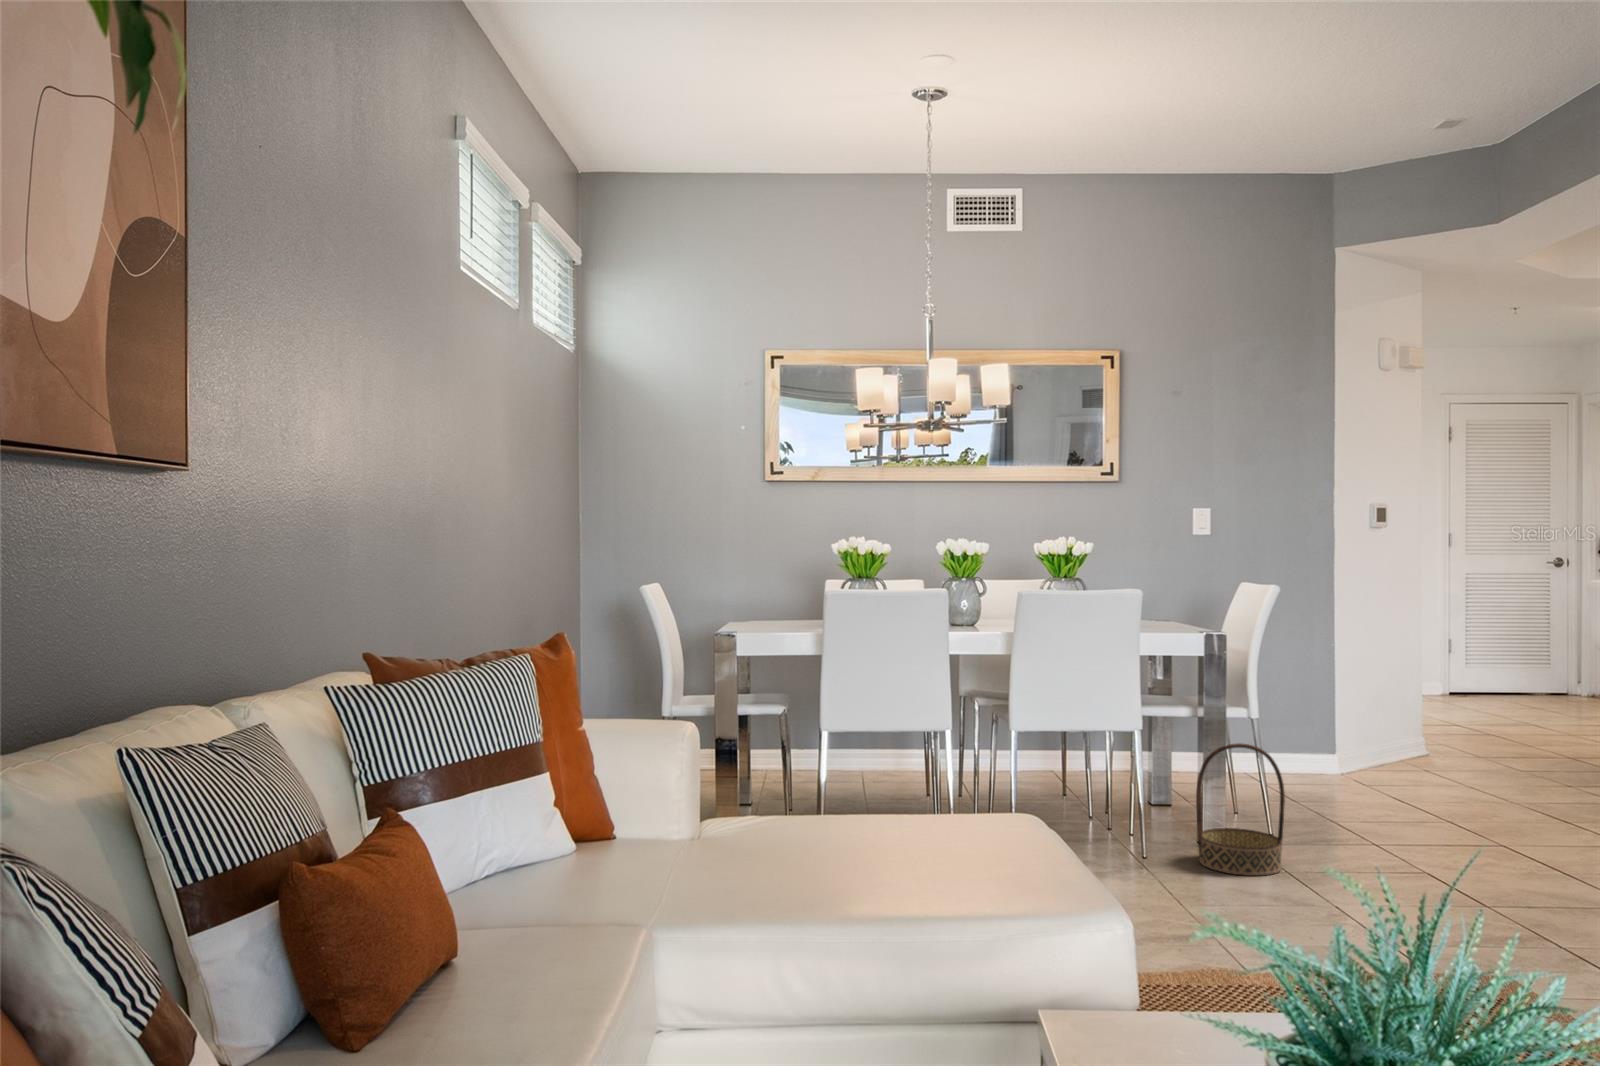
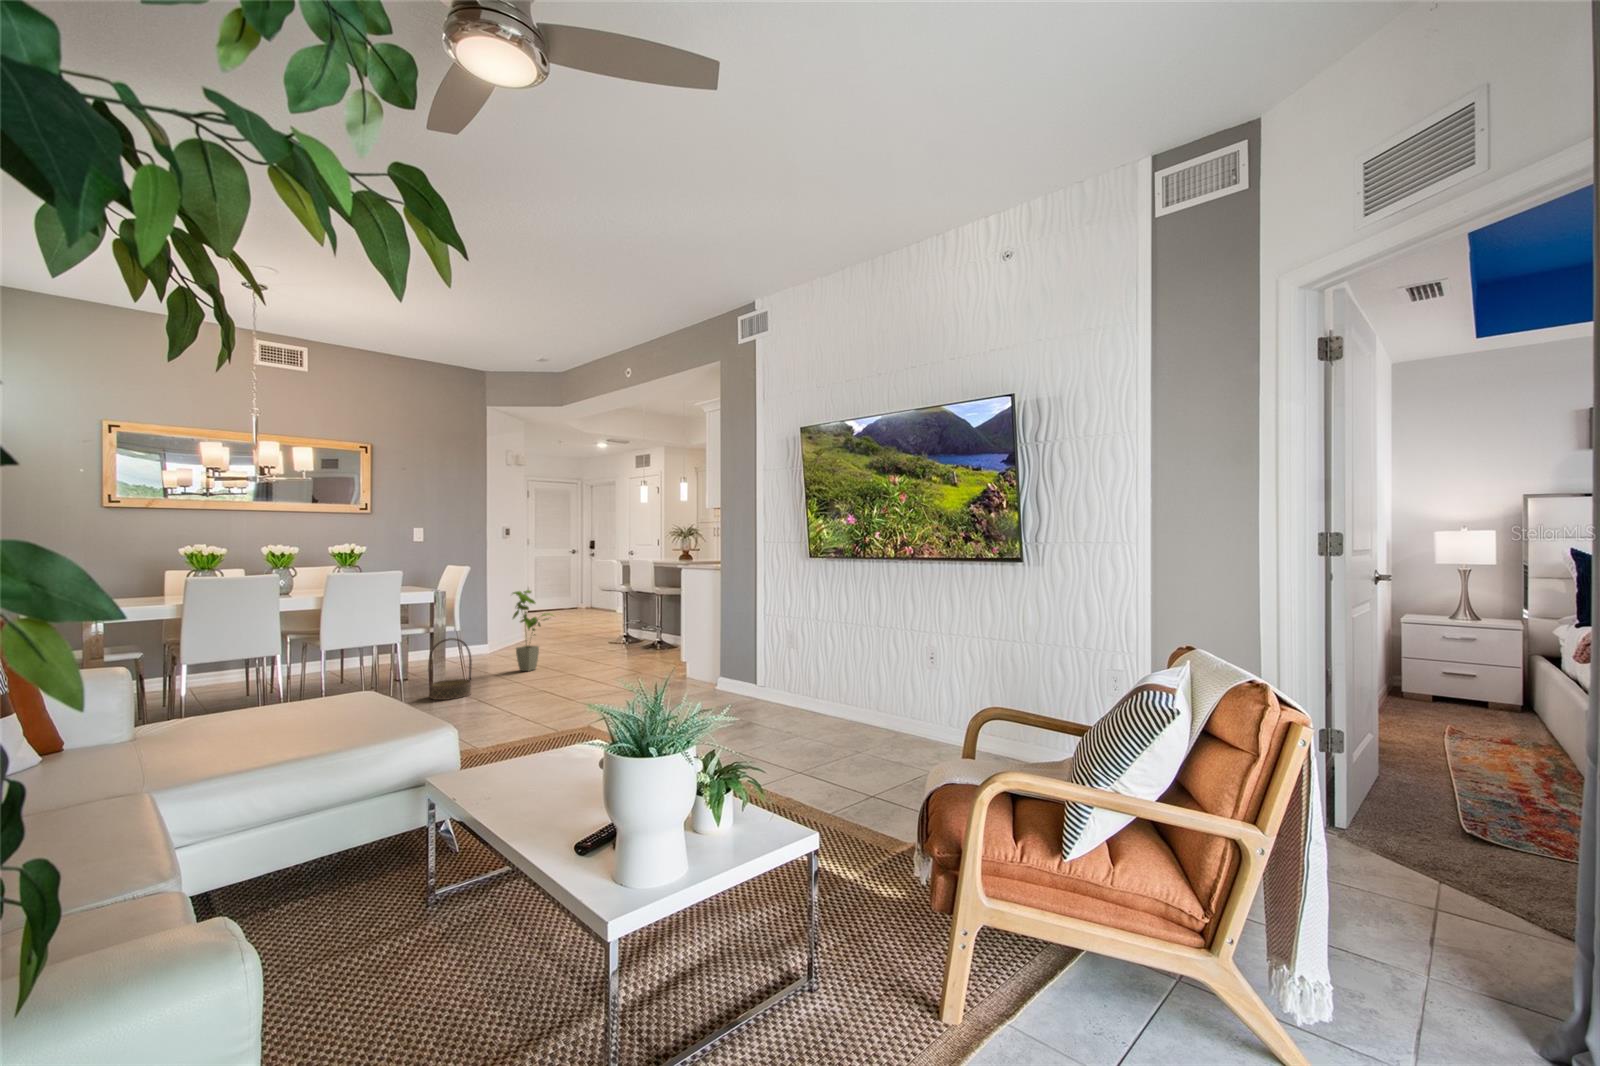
house plant: none [1374,651,1482,831] -> present [513,590,552,671]

